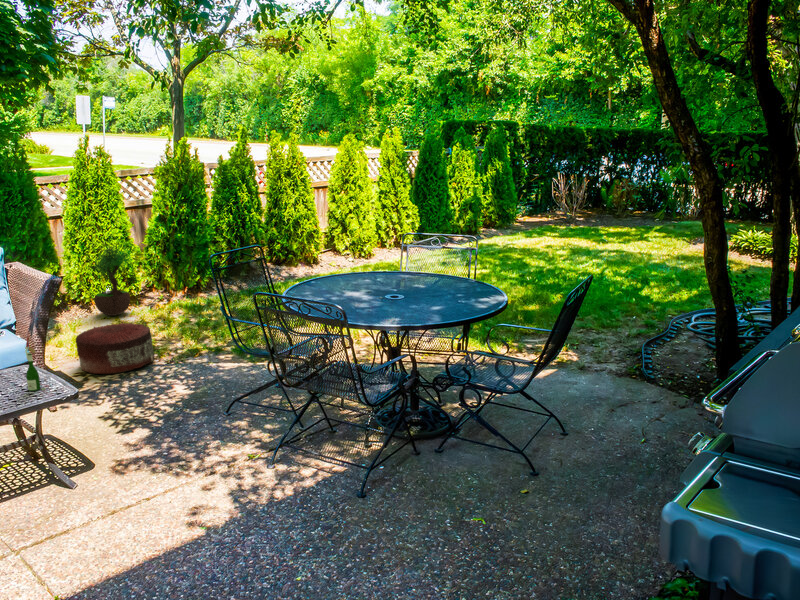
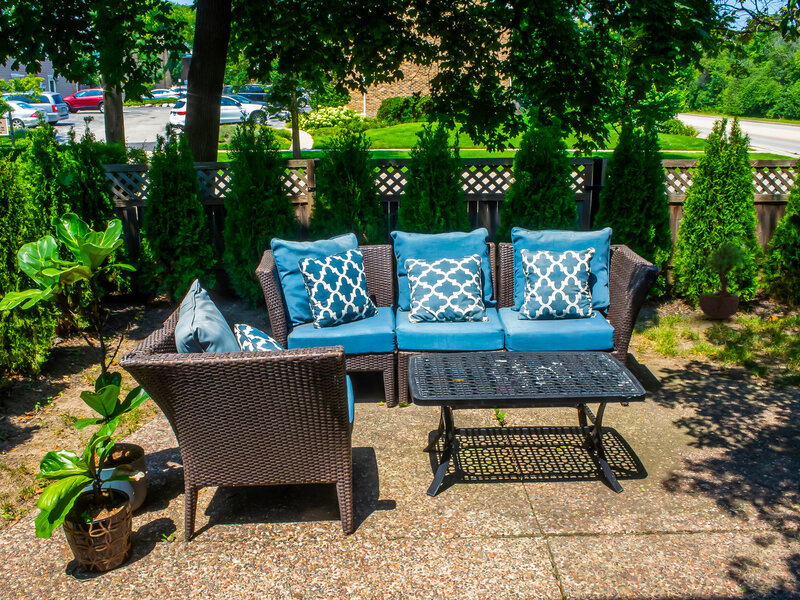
pouf: present [76,323,155,374] -> none [664,326,751,382]
wine bottle: present [25,336,46,391] -> none [596,319,612,378]

